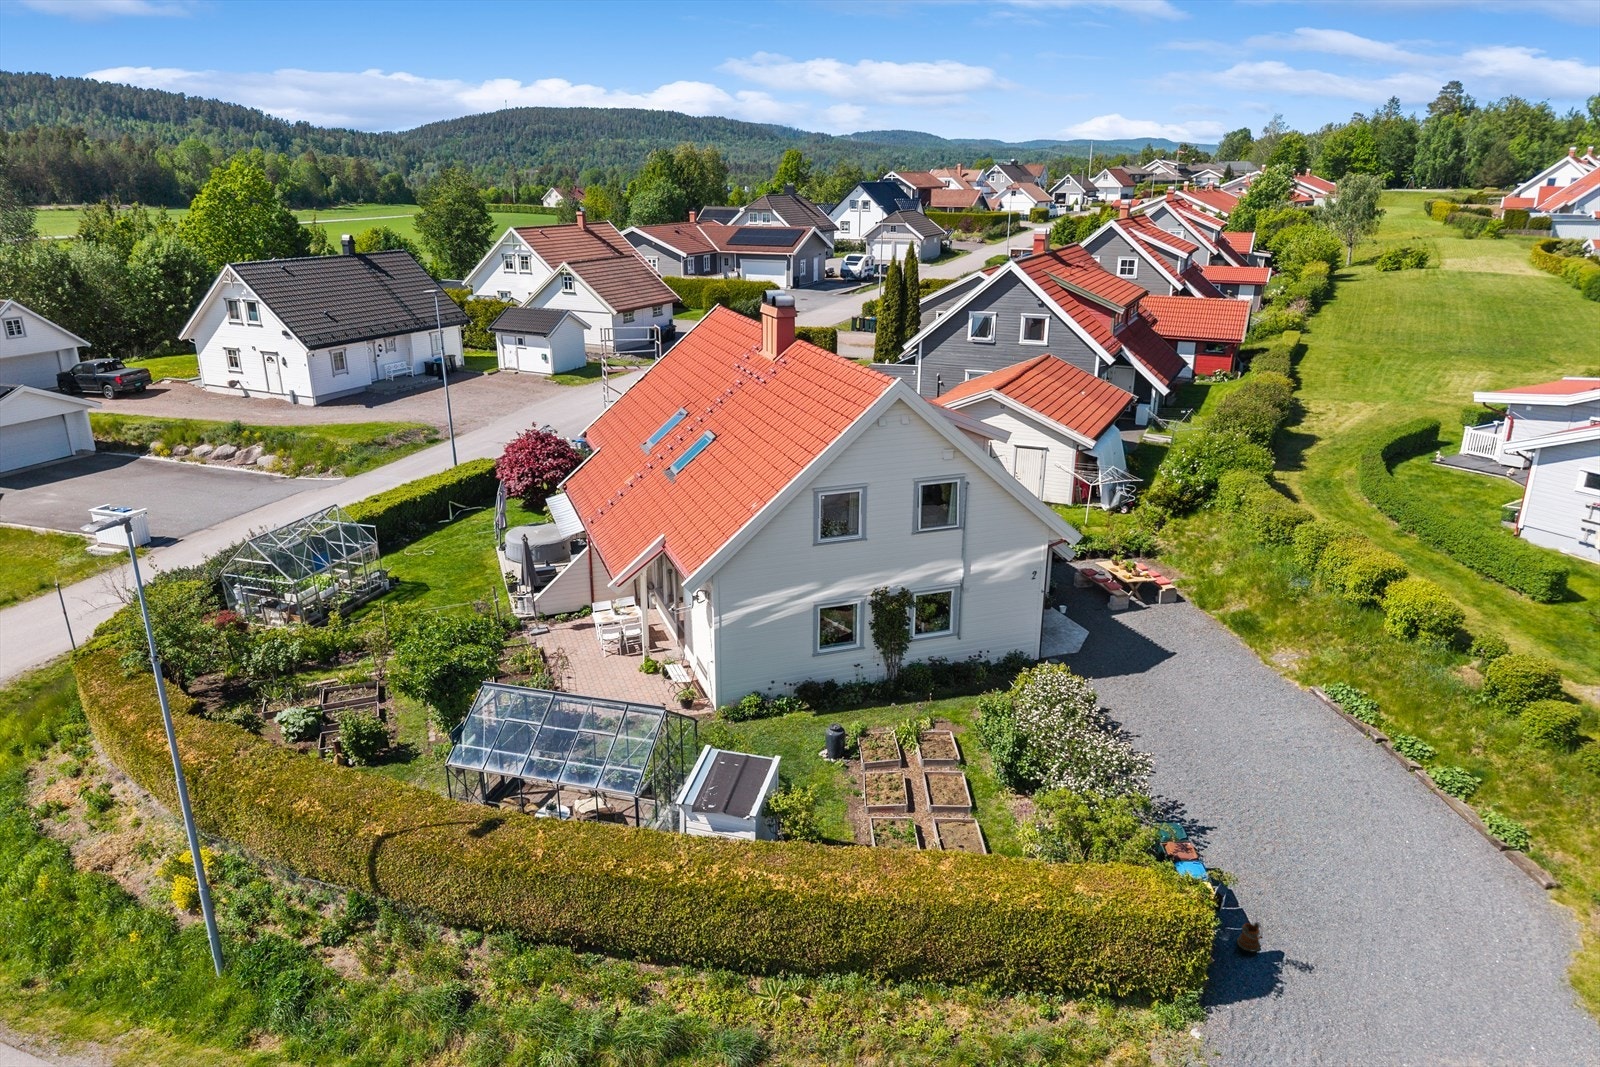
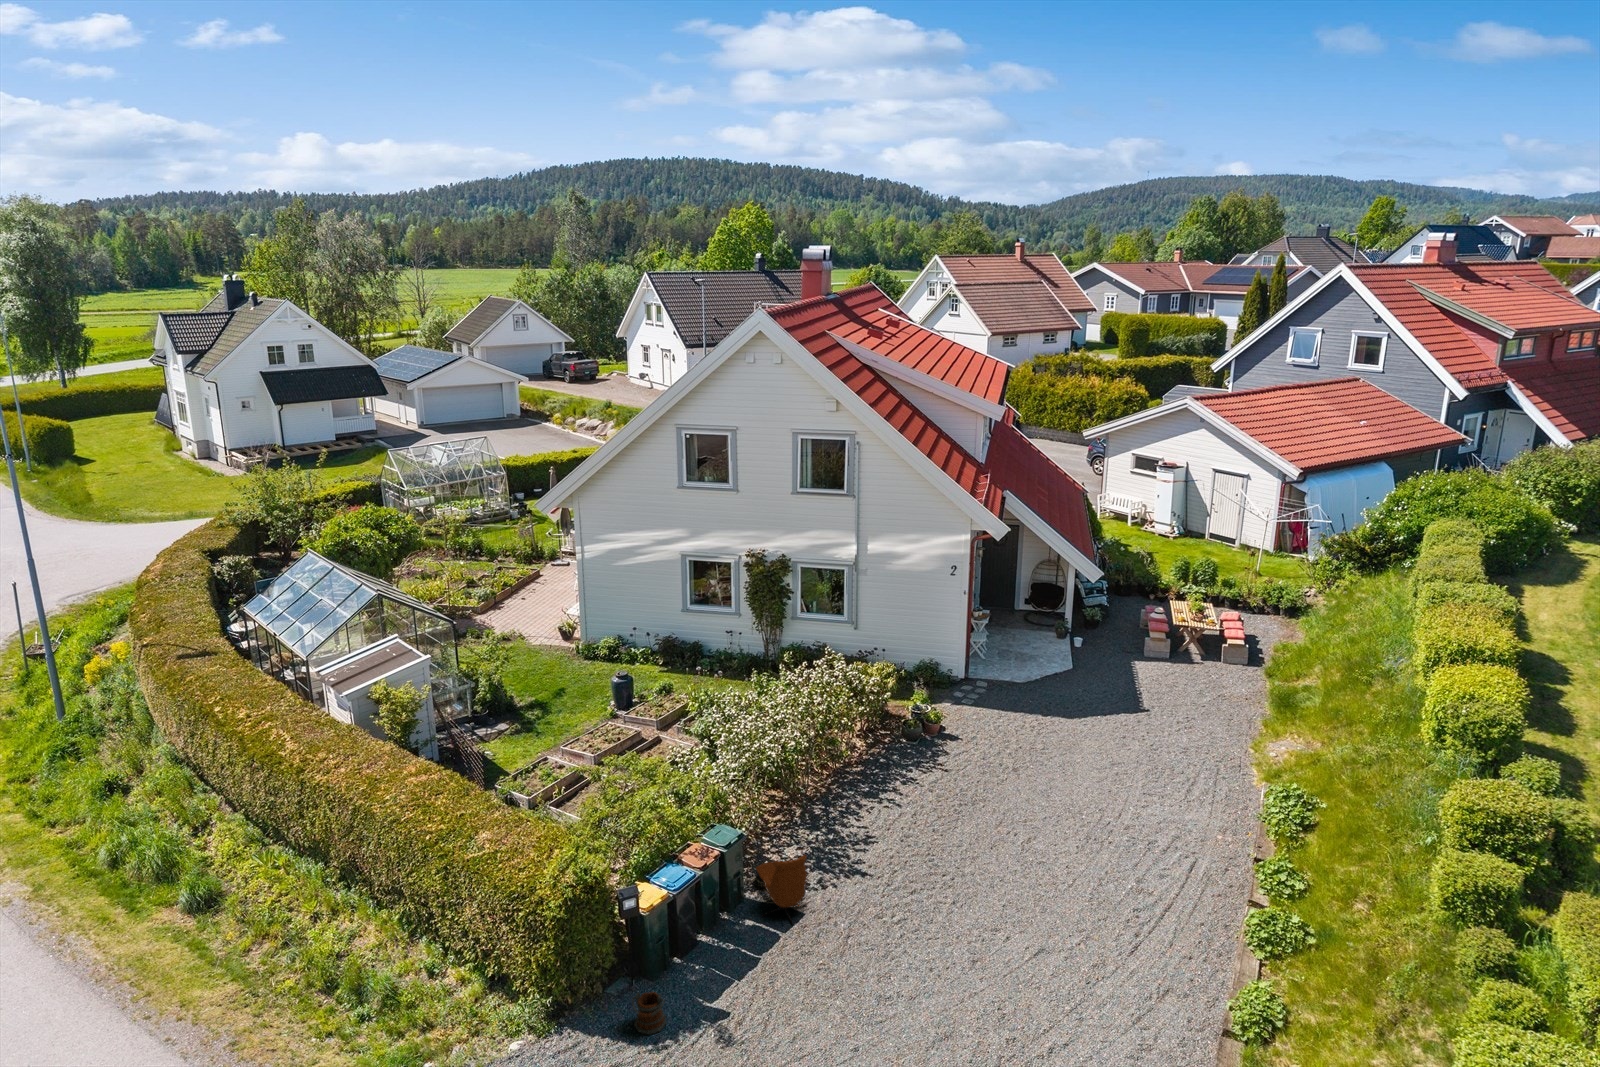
lounge chair: none [1155,807,1230,860] -> present [756,855,807,923]

